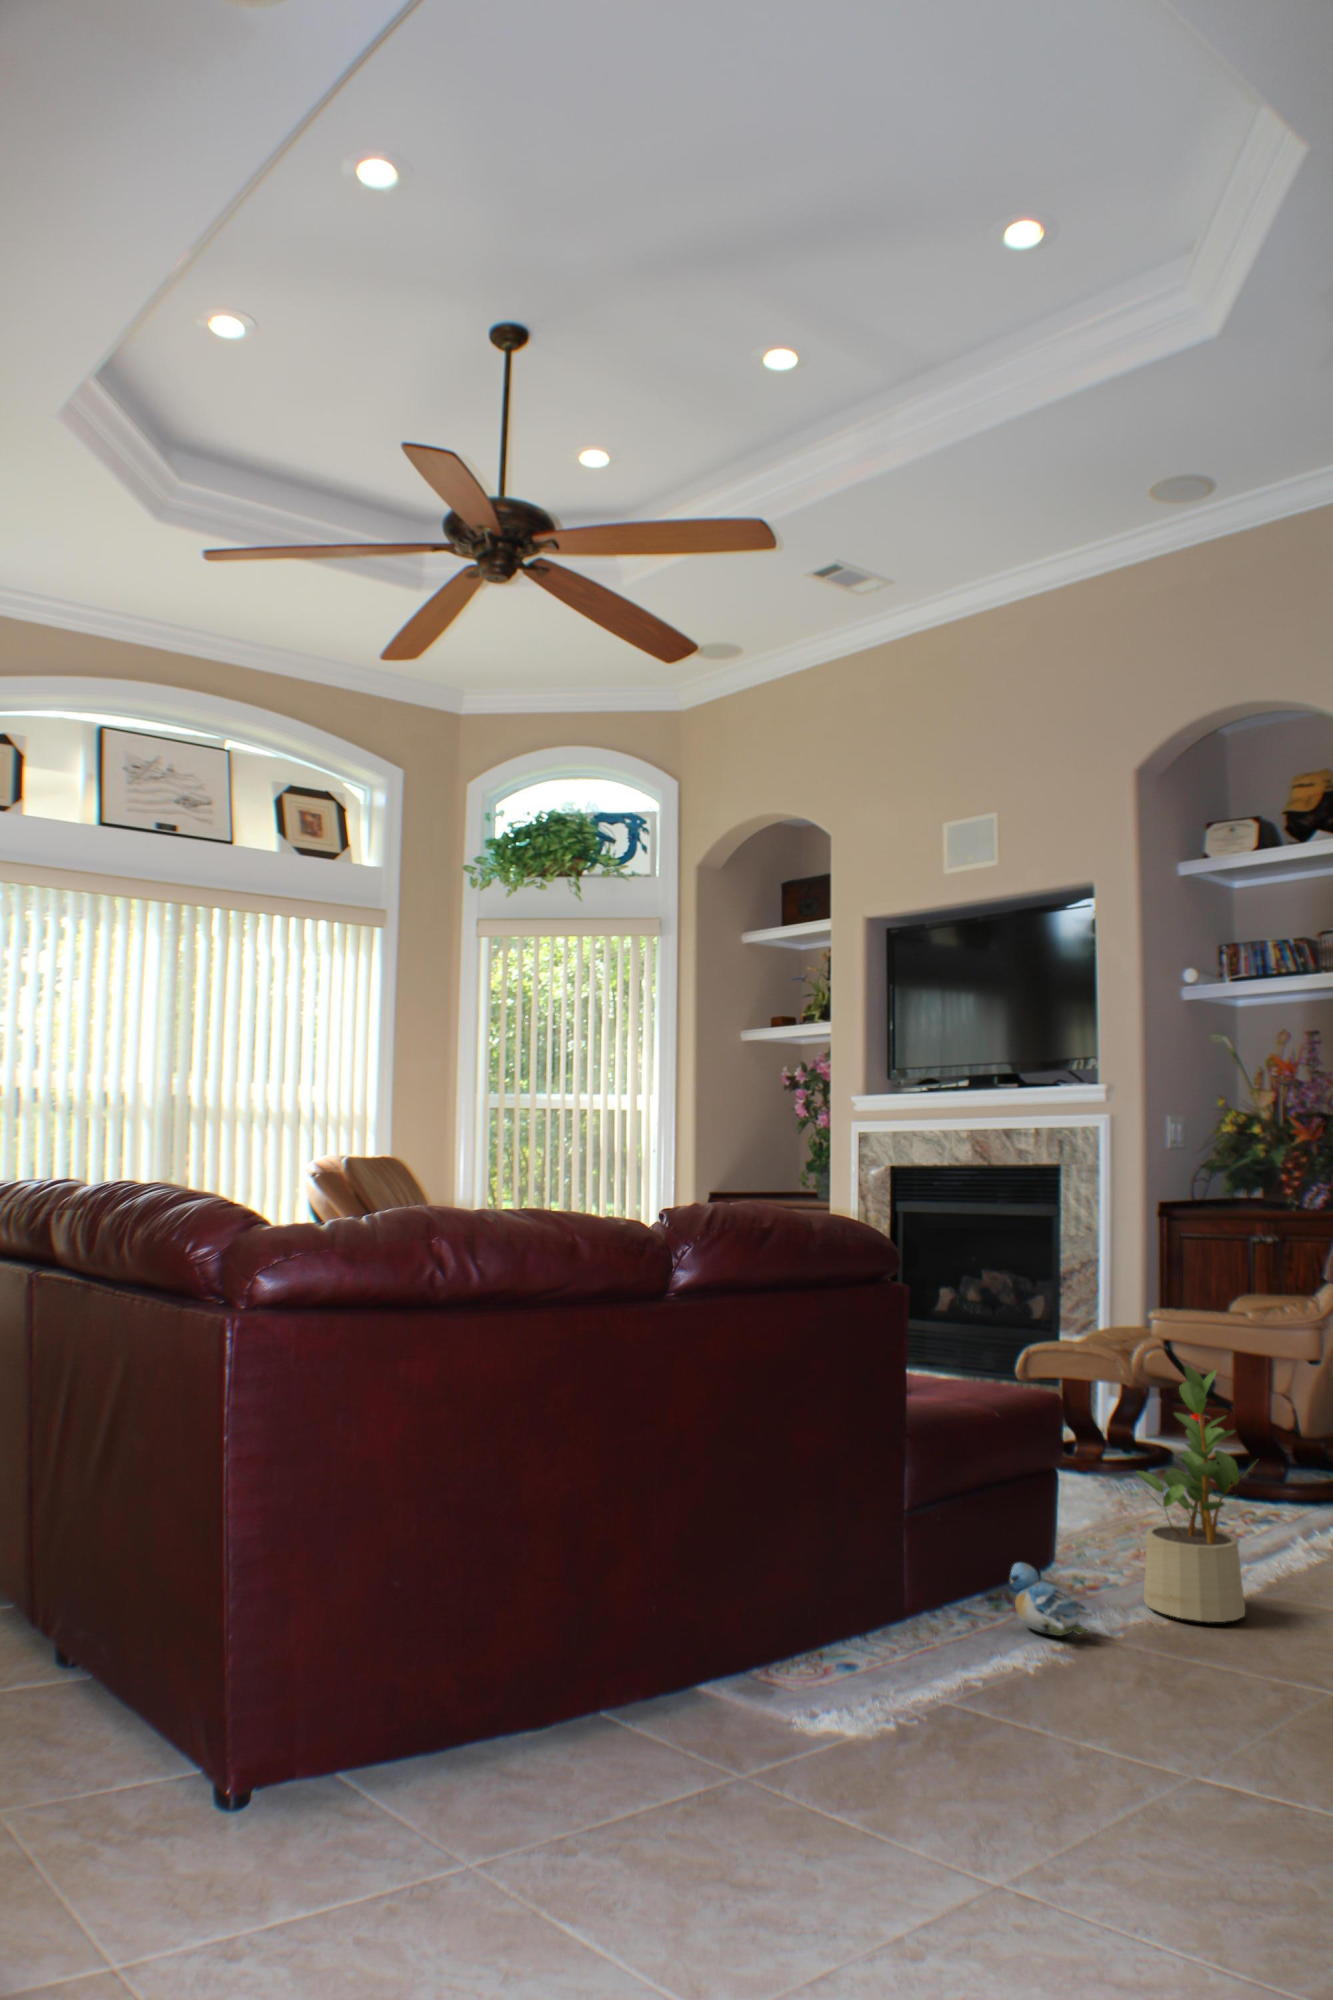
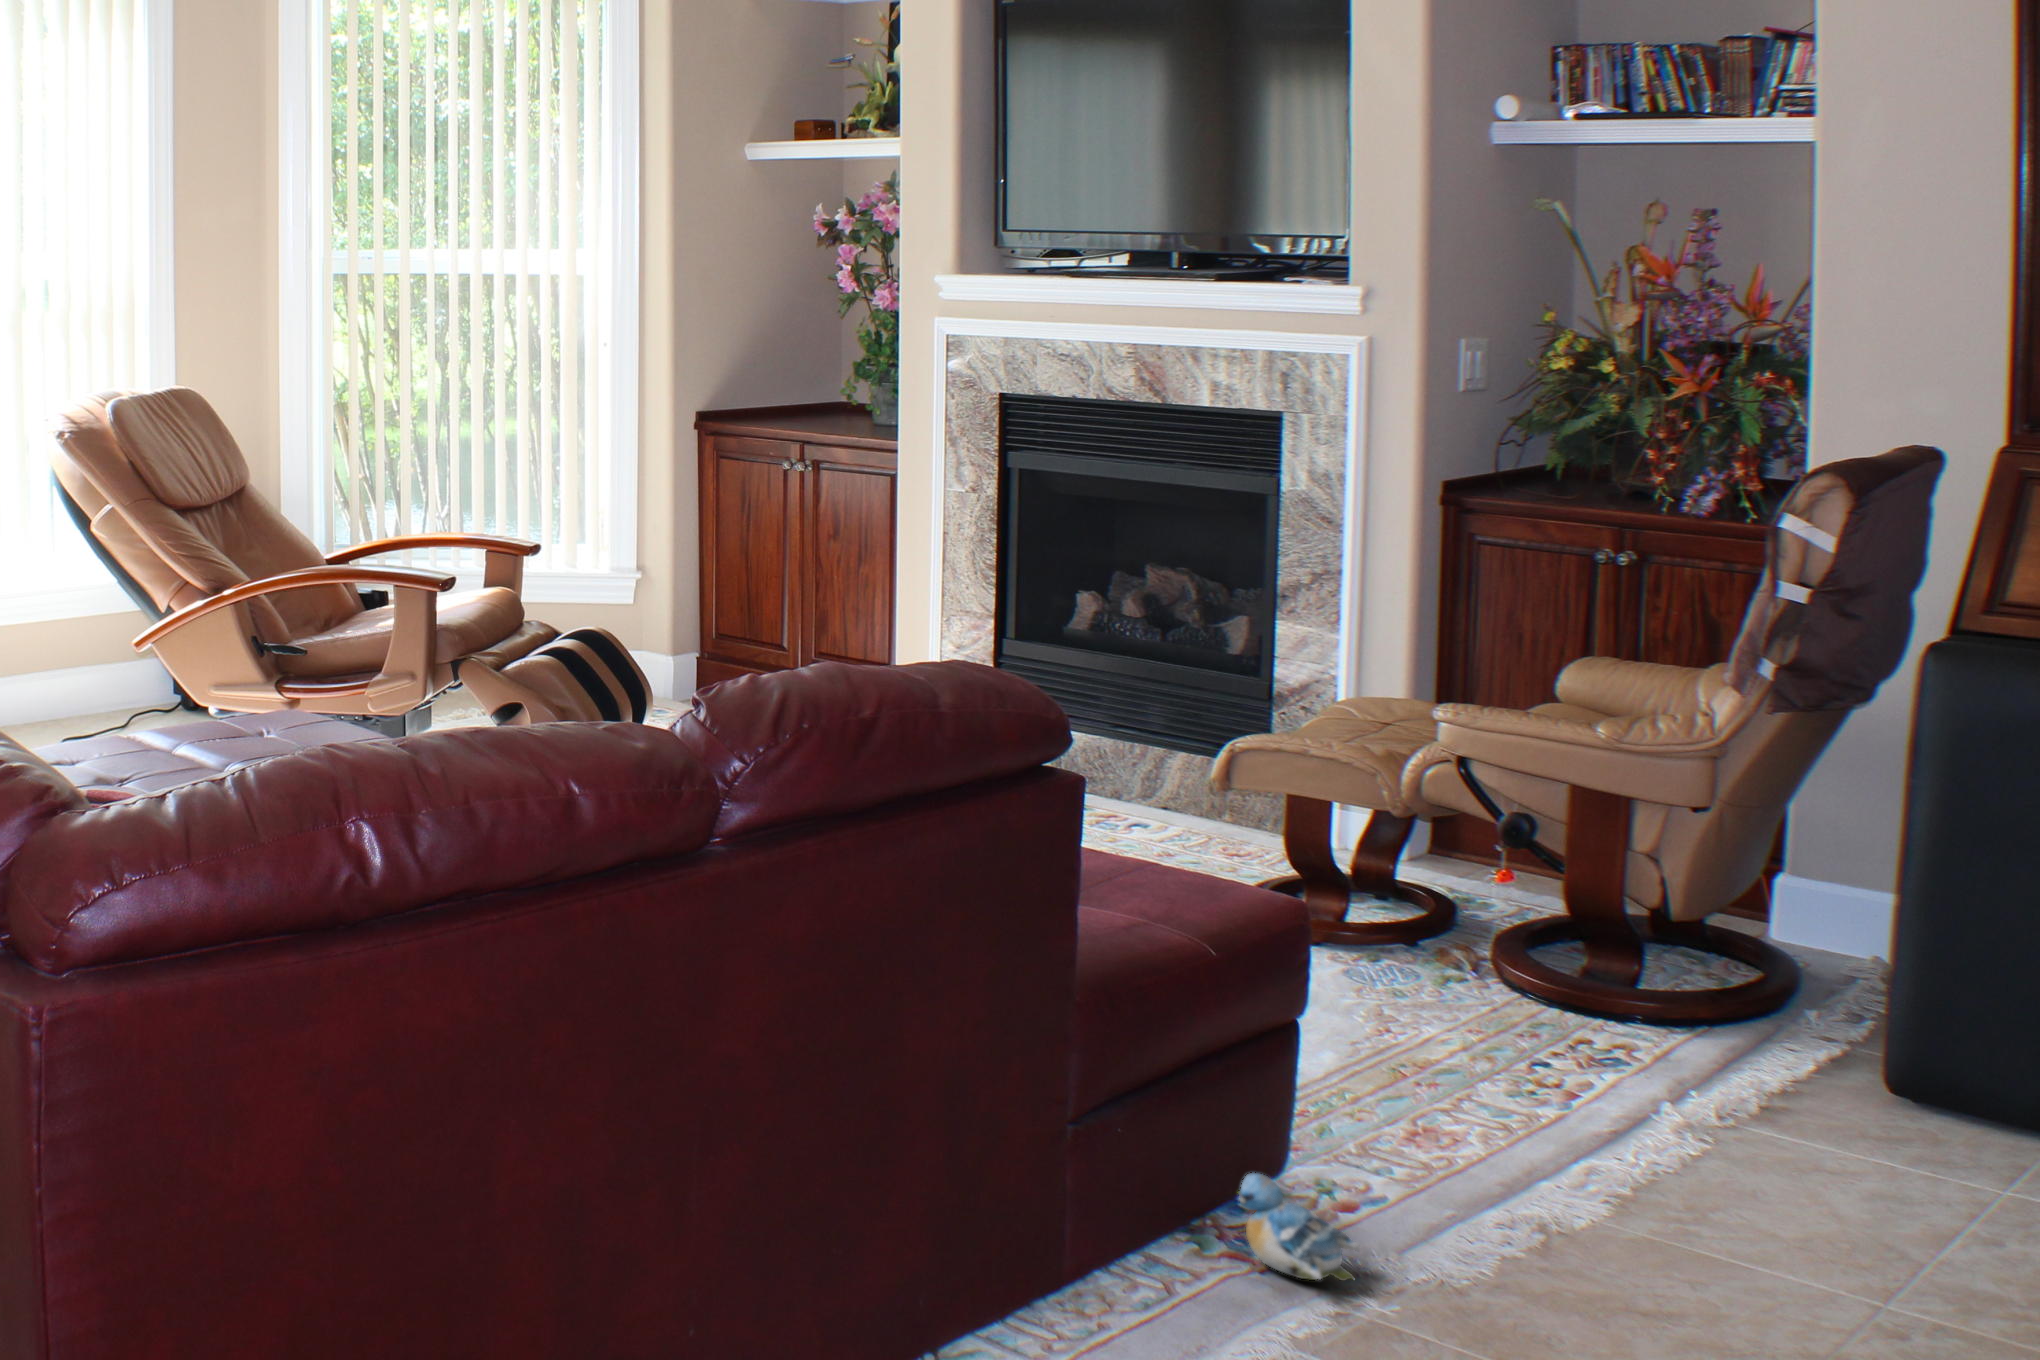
potted plant: present [1136,1366,1254,1622] -> none [1422,877,1613,1243]

